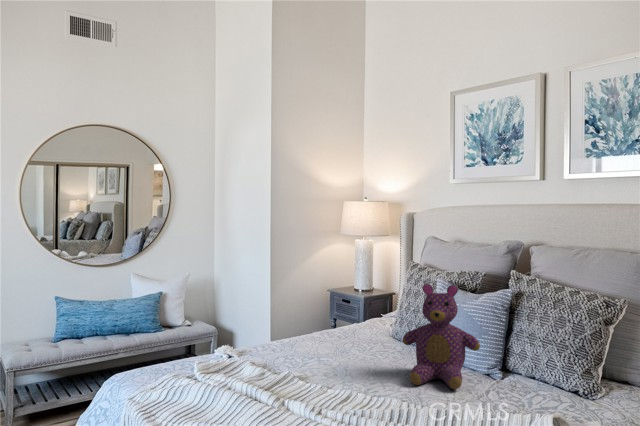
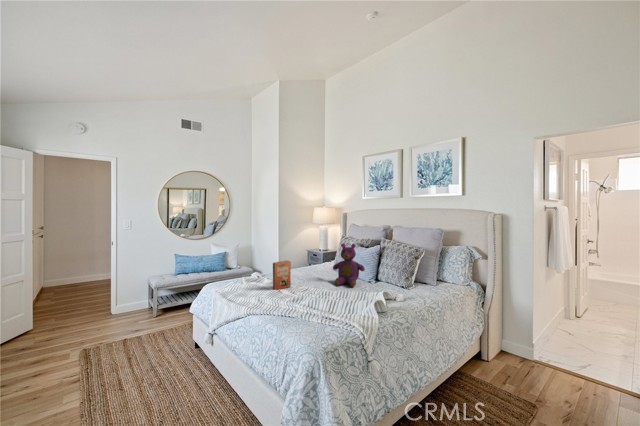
paperback book: none [235,326,339,413] -> present [273,261,291,290]

